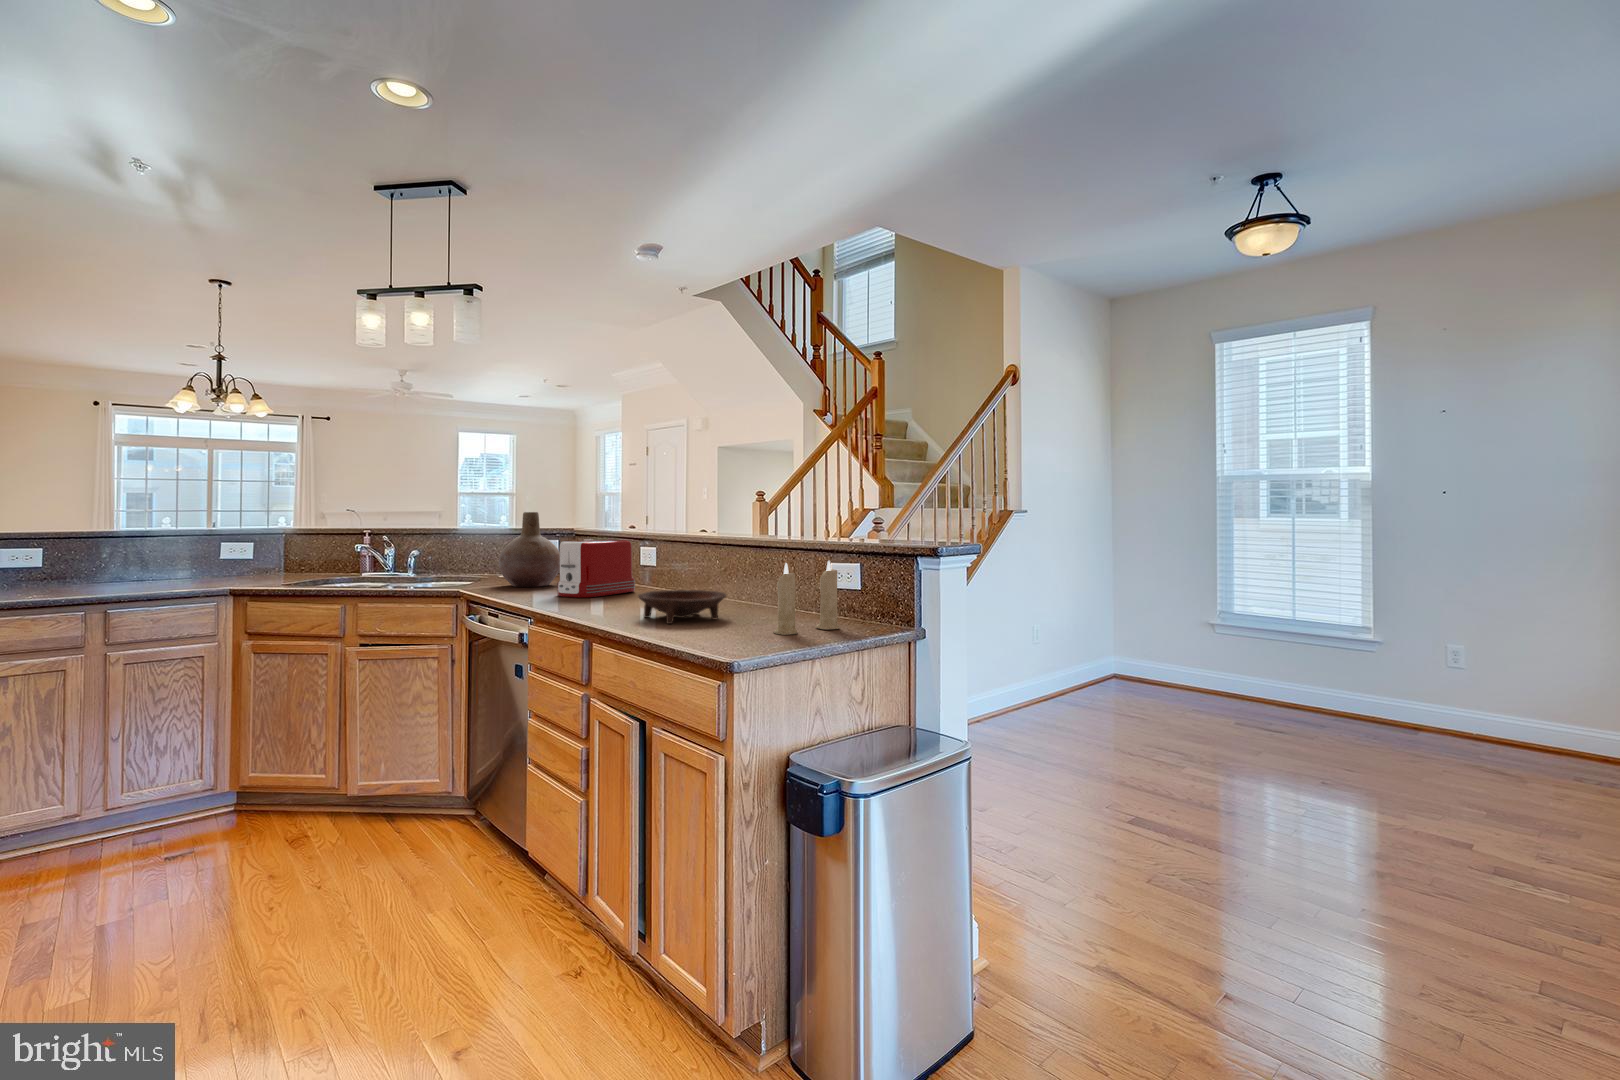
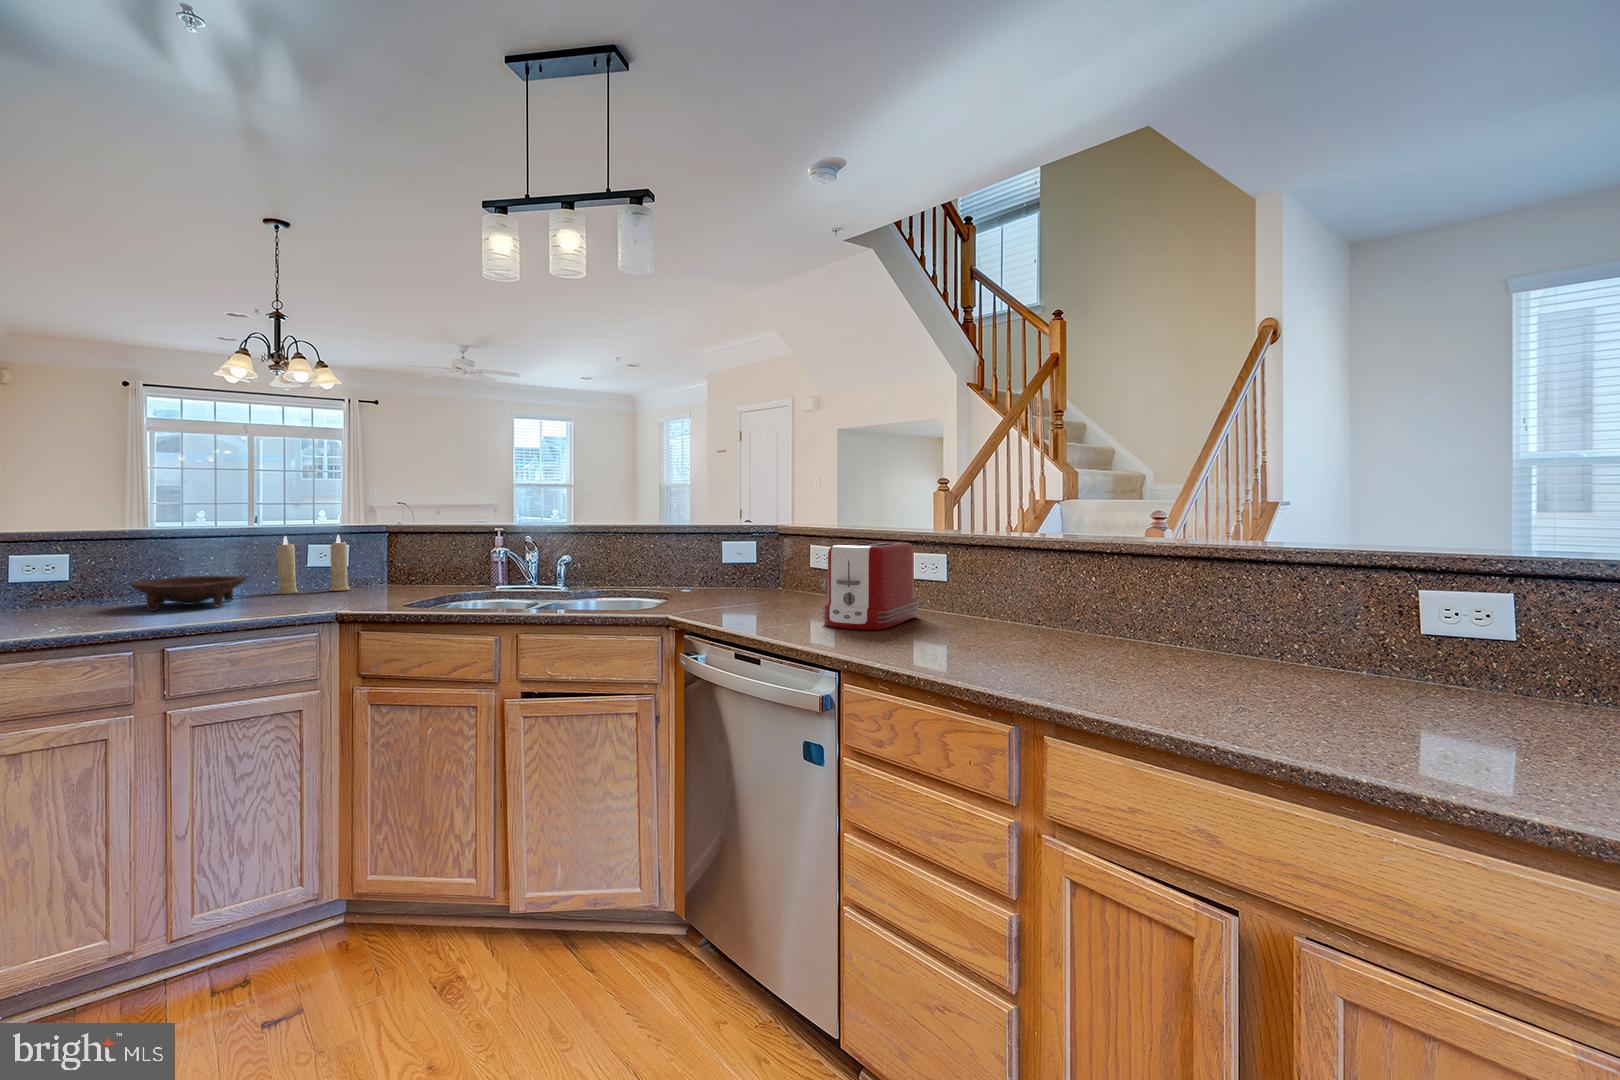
vase: present [499,512,560,587] -> none [703,502,787,607]
candle: present [773,561,840,635] -> present [276,535,350,594]
bowl: present [638,590,726,624] -> present [130,576,247,611]

